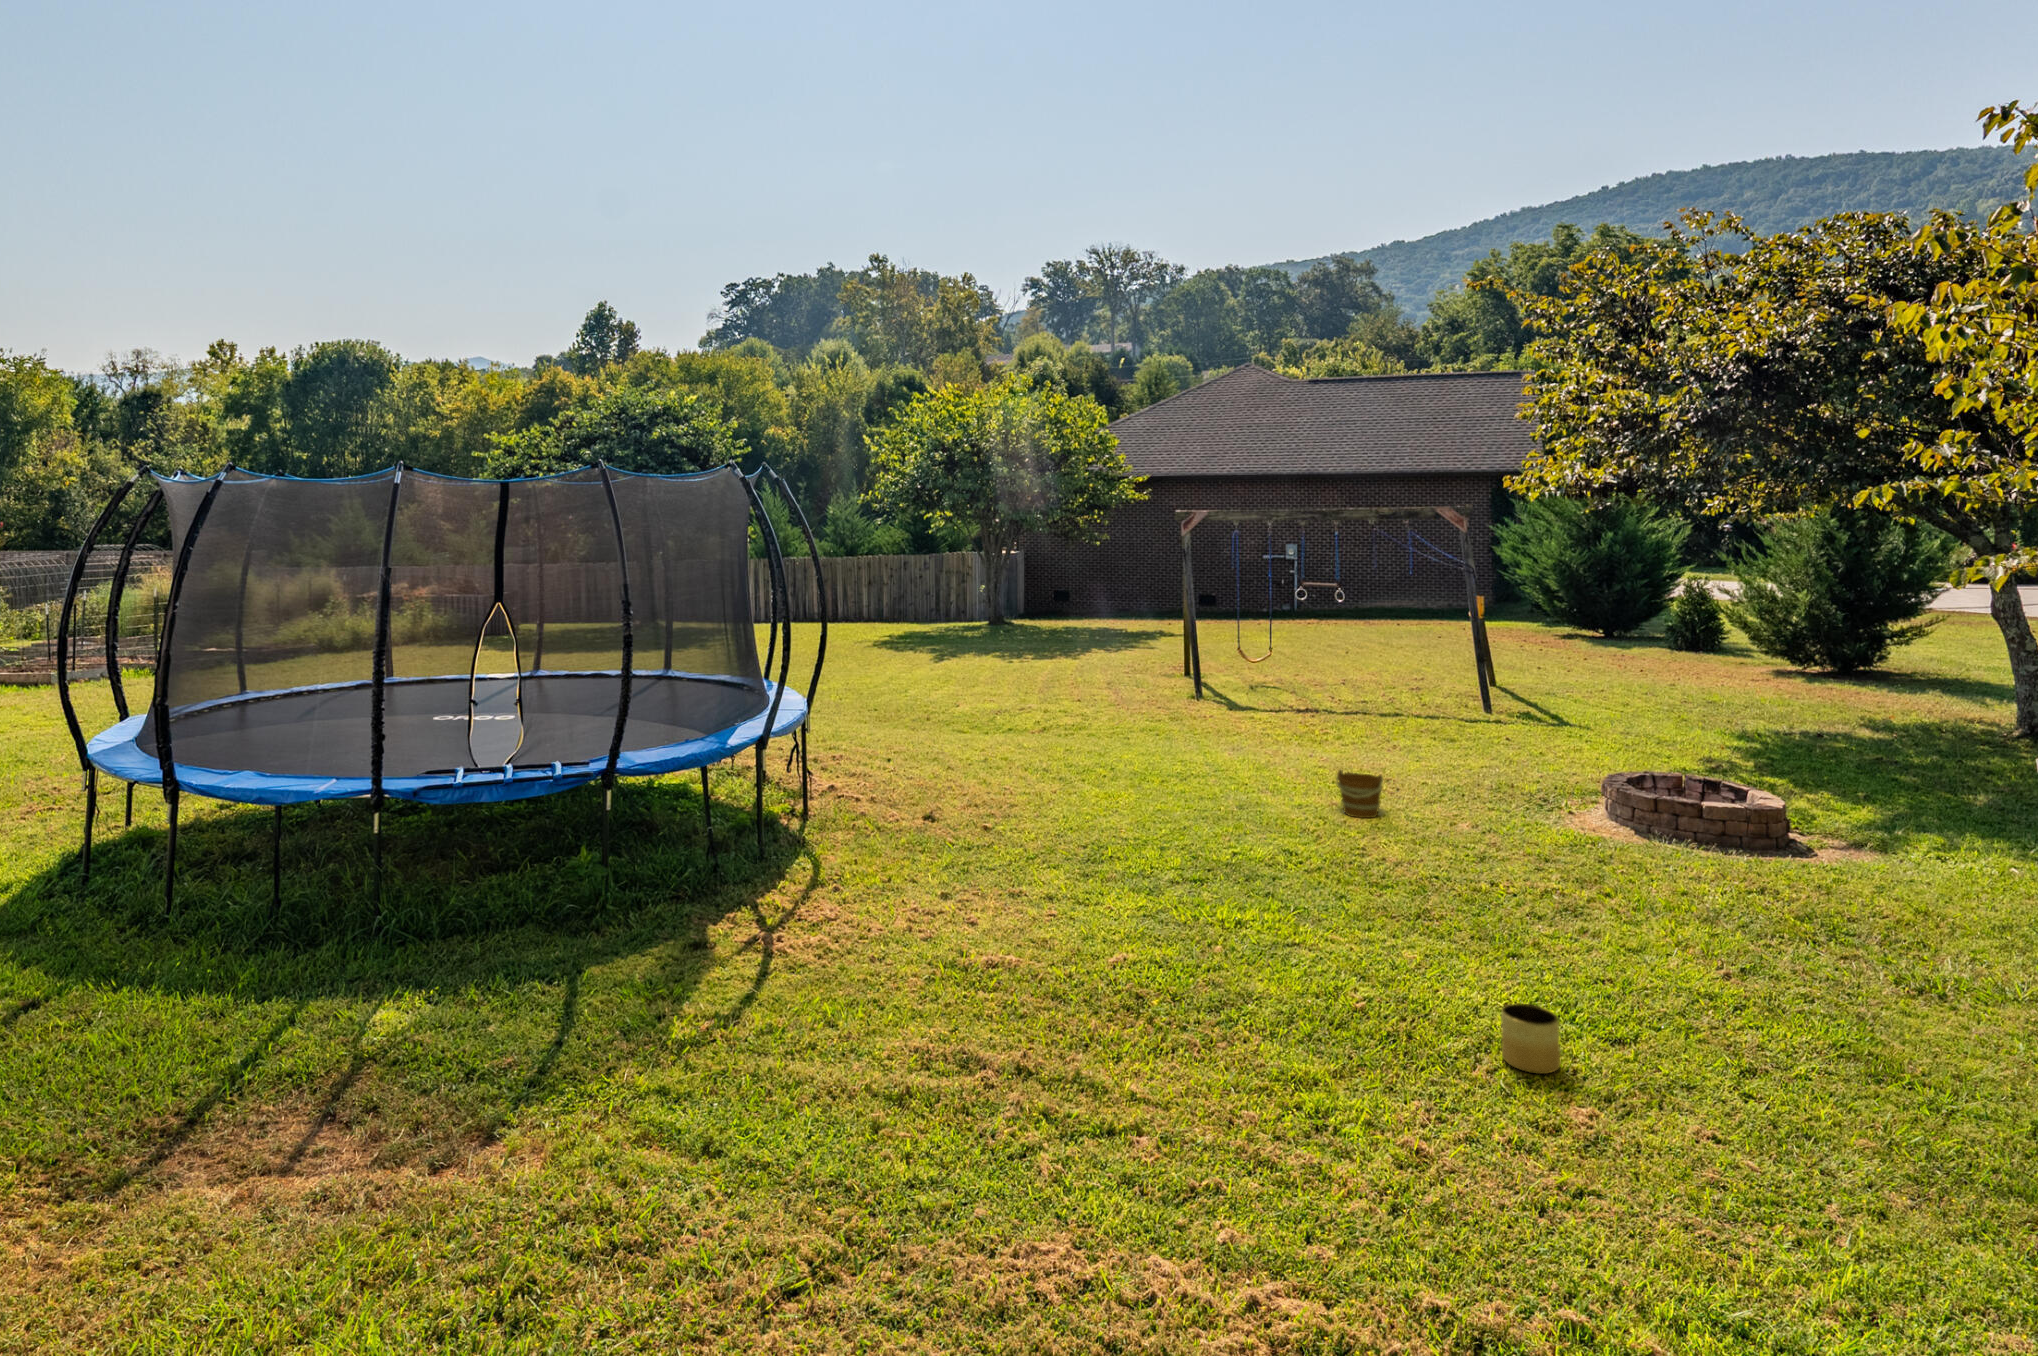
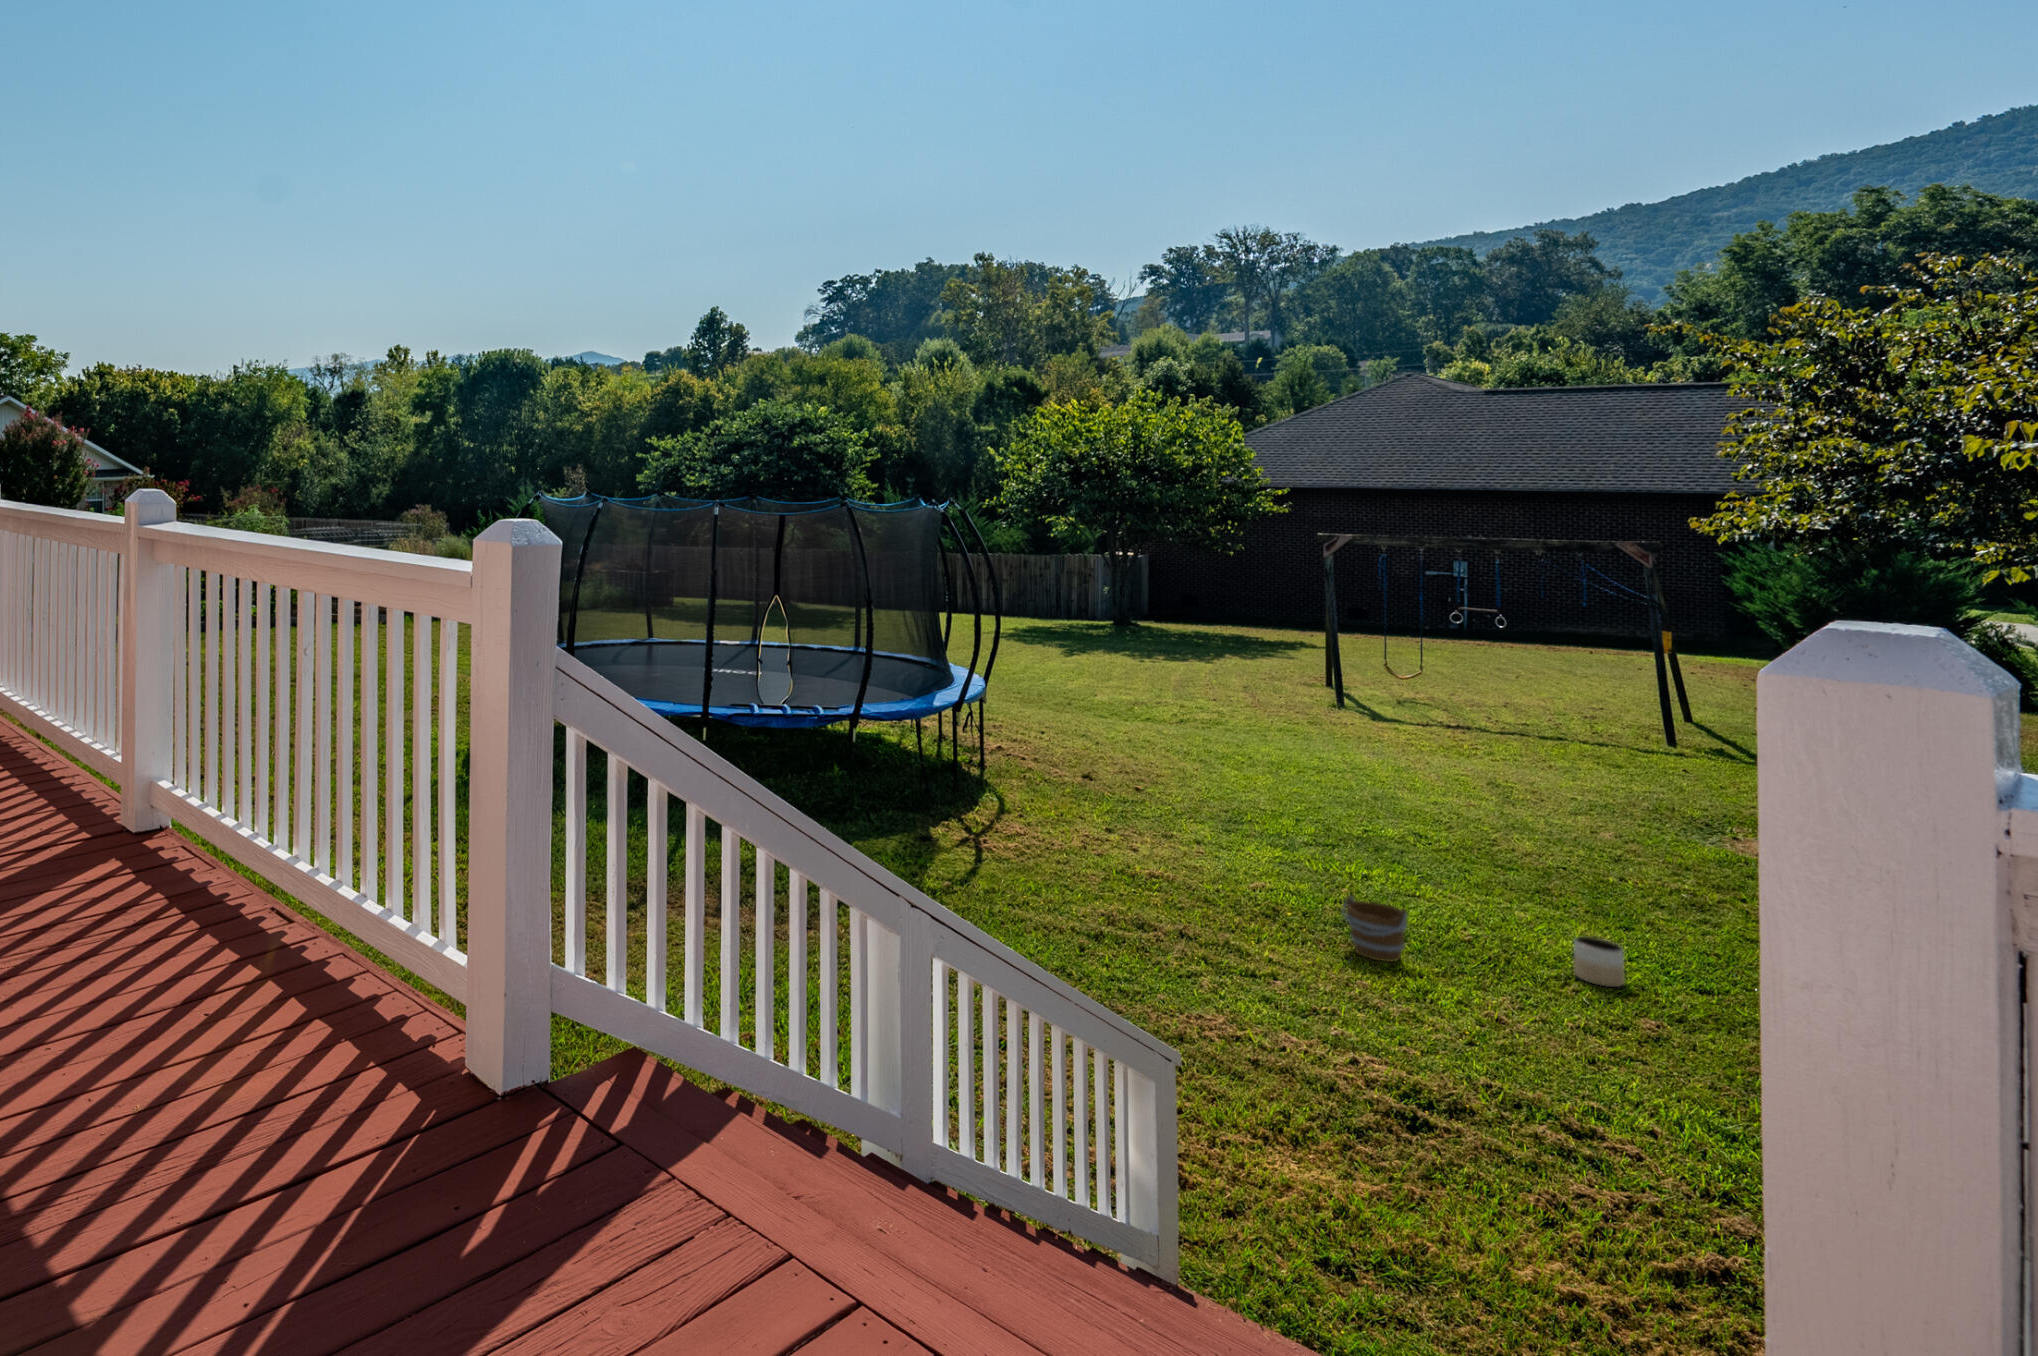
bucket: present [1336,769,1383,818] -> present [1342,895,1407,962]

